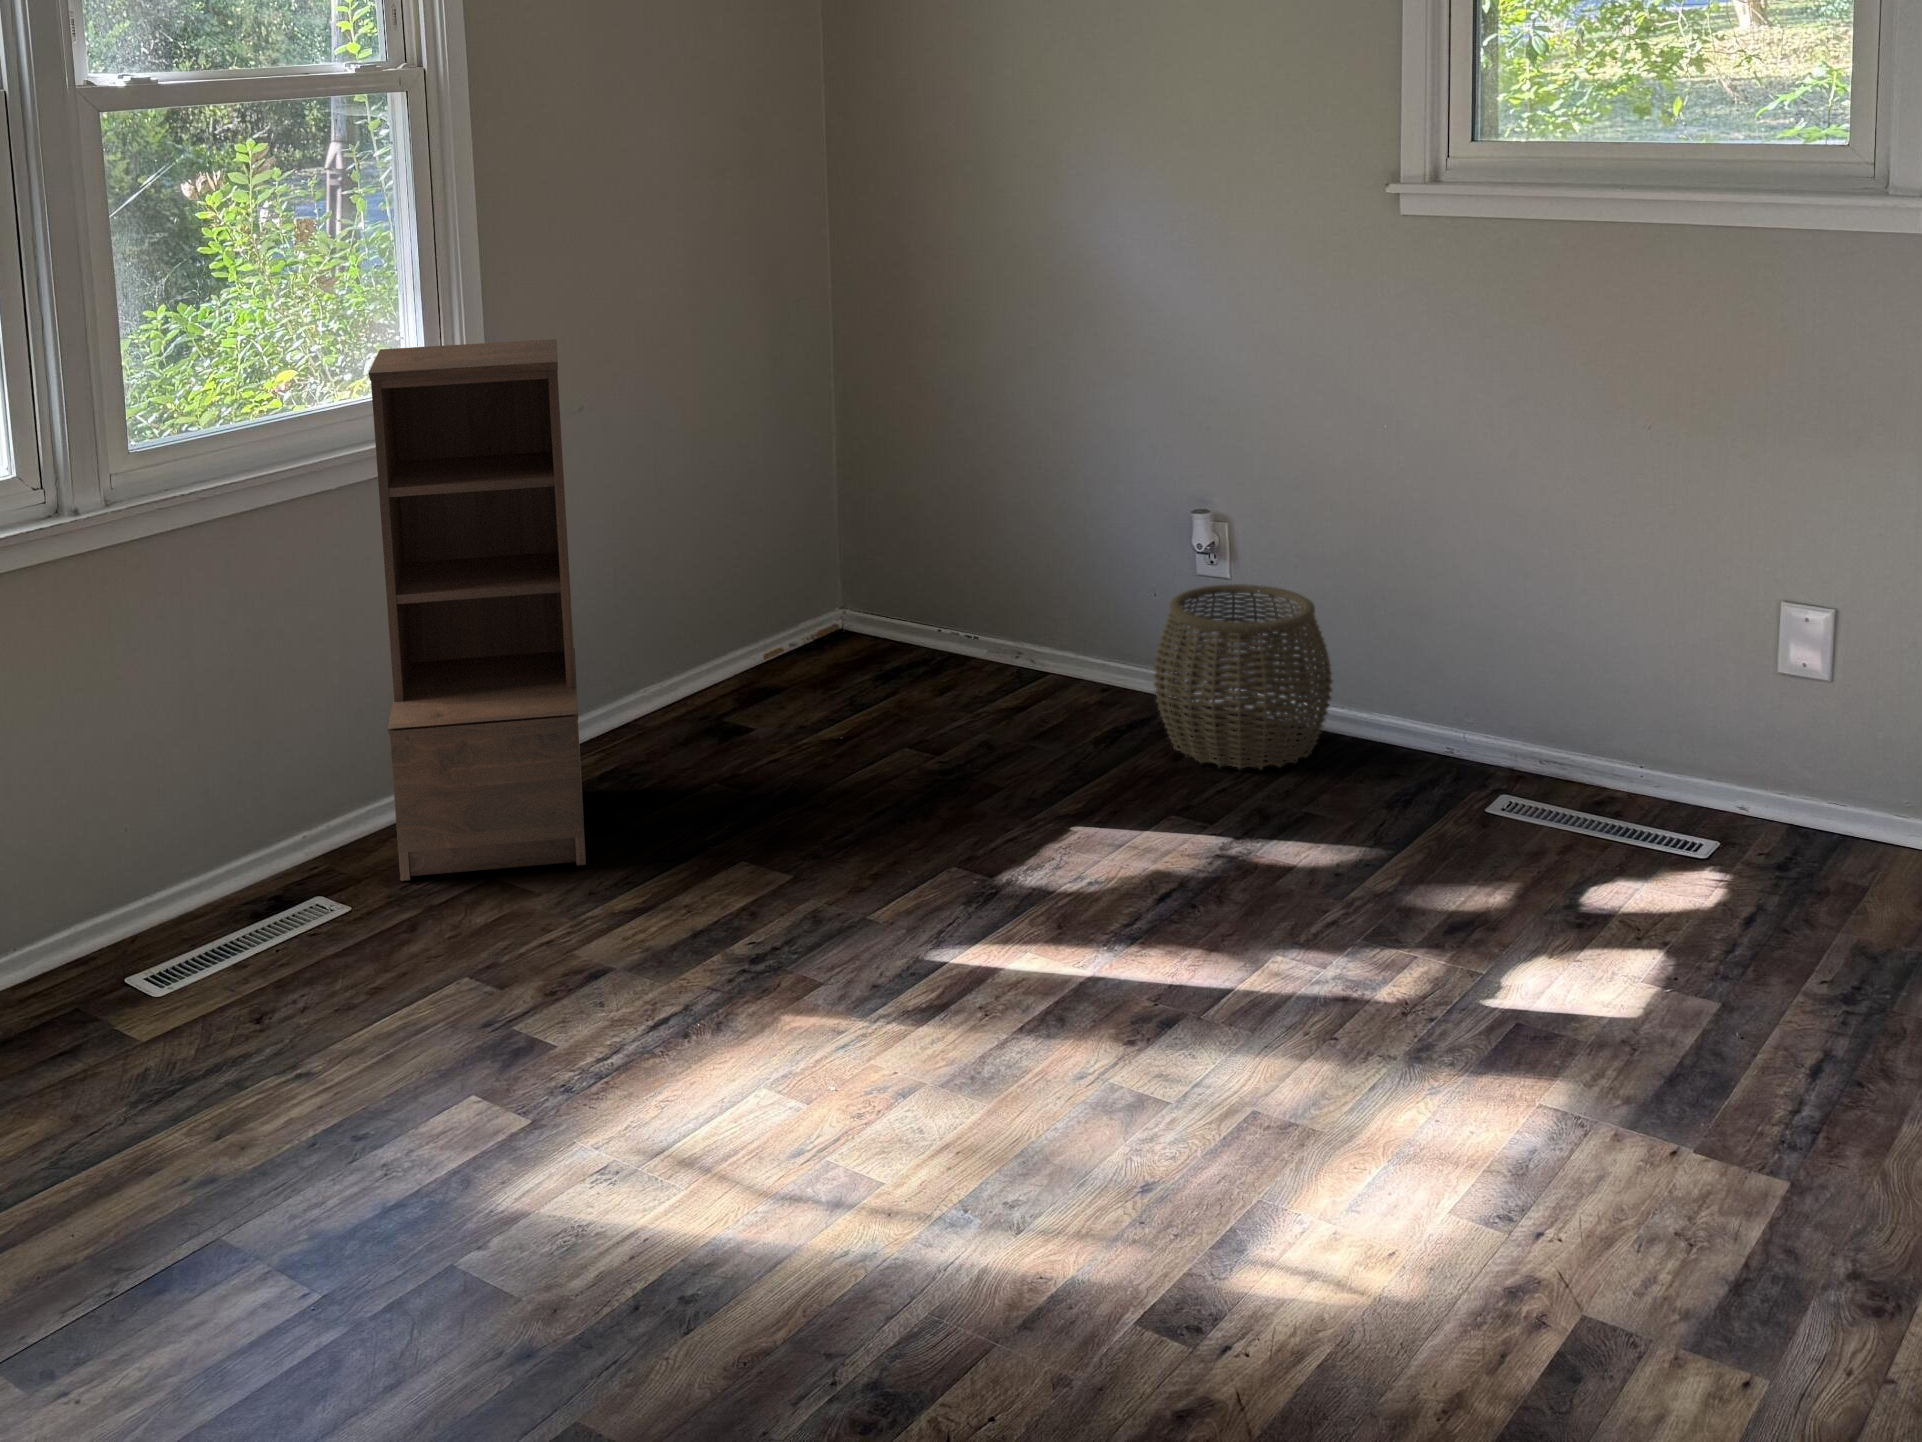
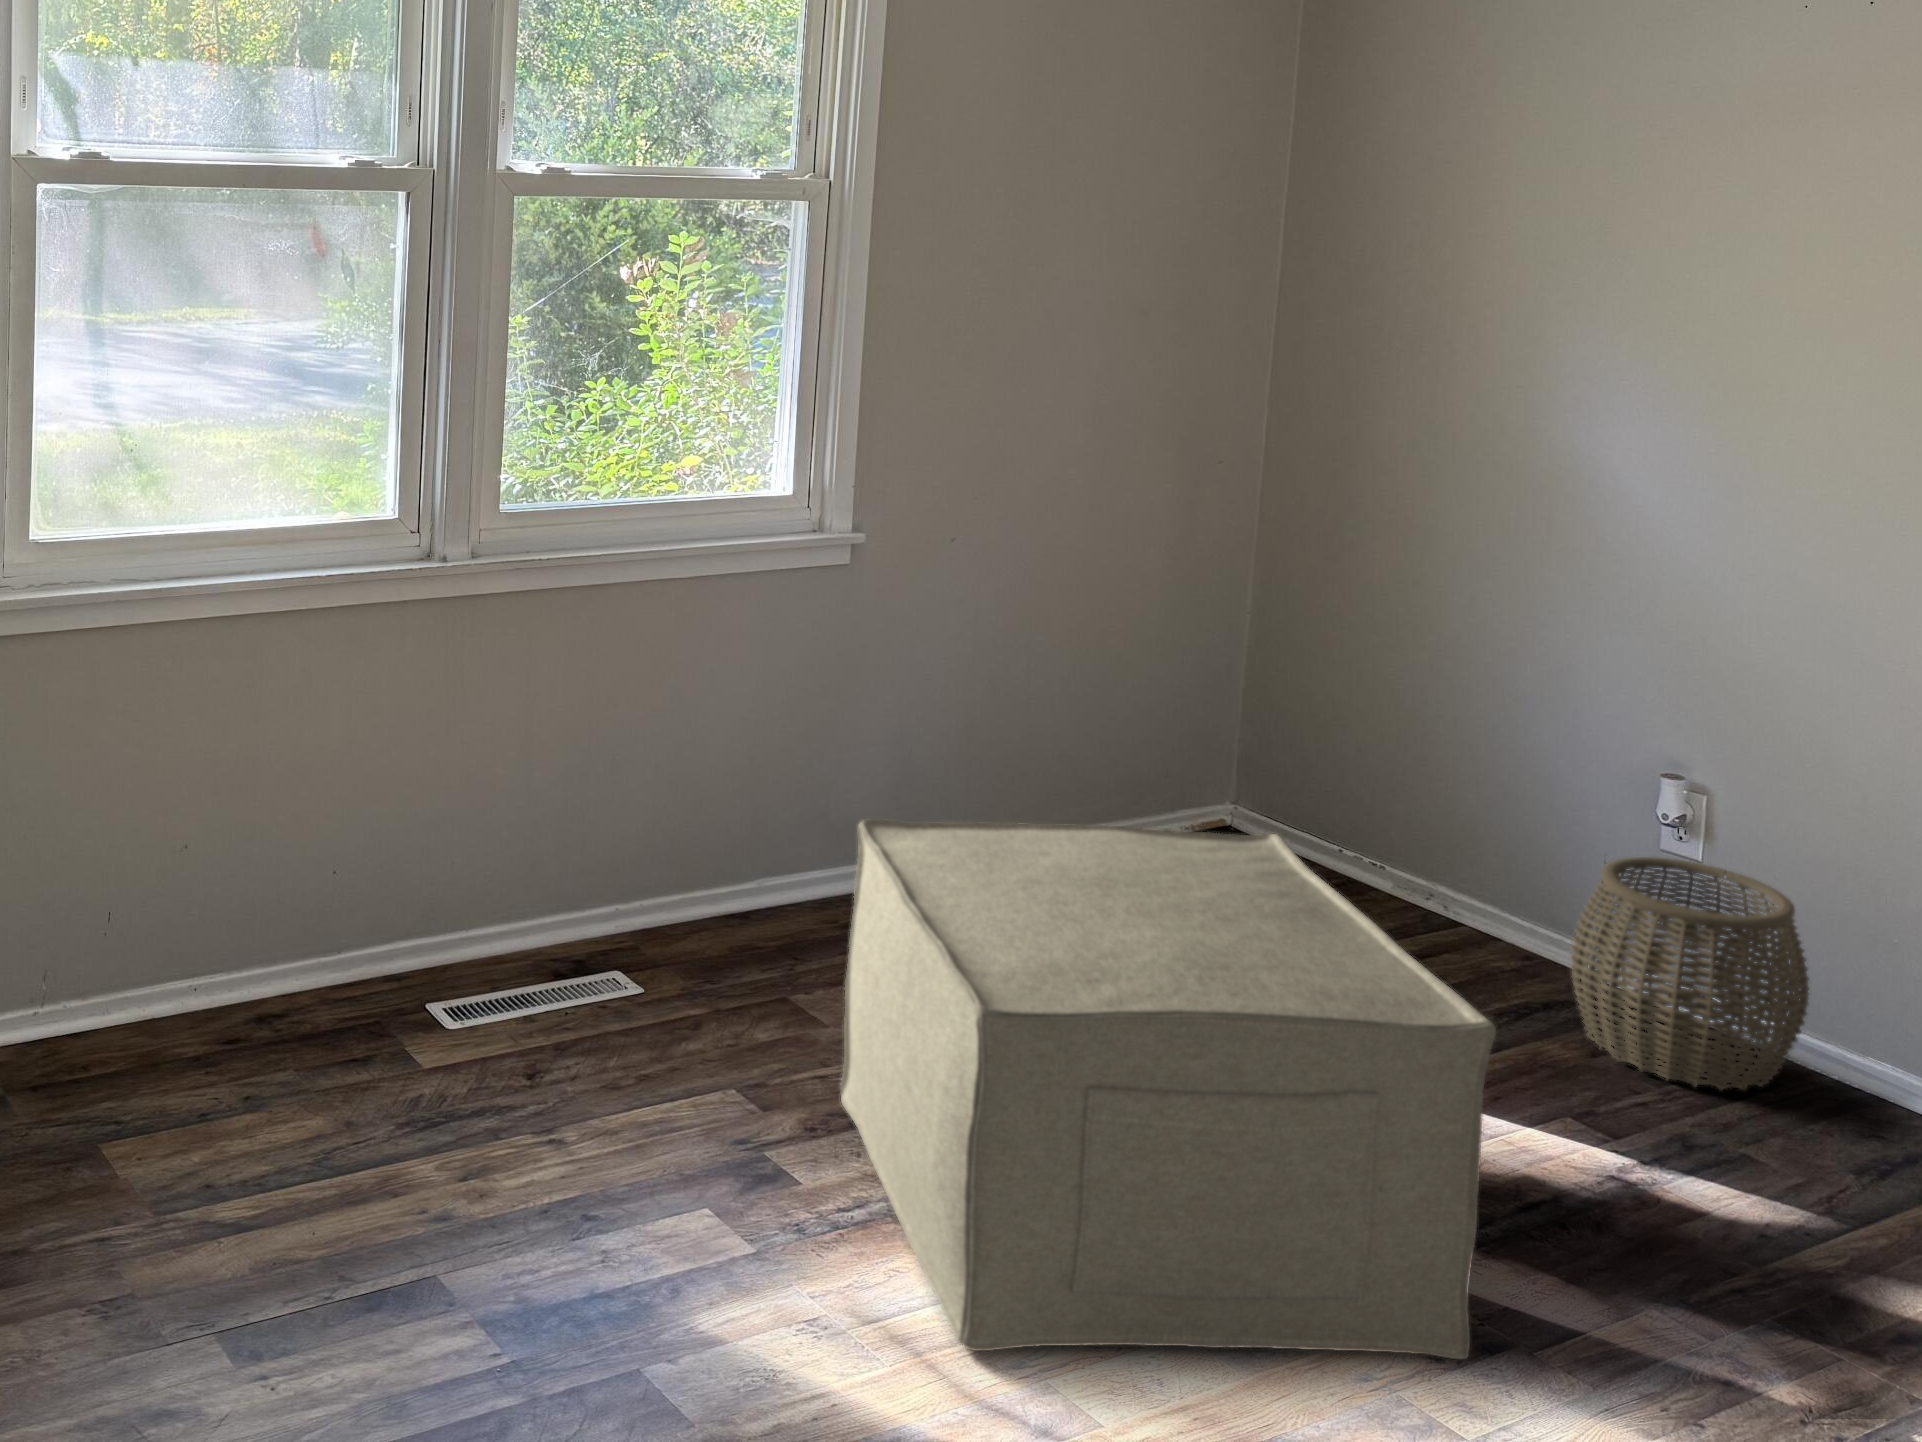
bookshelf: present [368,339,586,881] -> none [693,447,927,1003]
ottoman: none [559,626,1152,1151] -> present [840,819,1496,1359]

